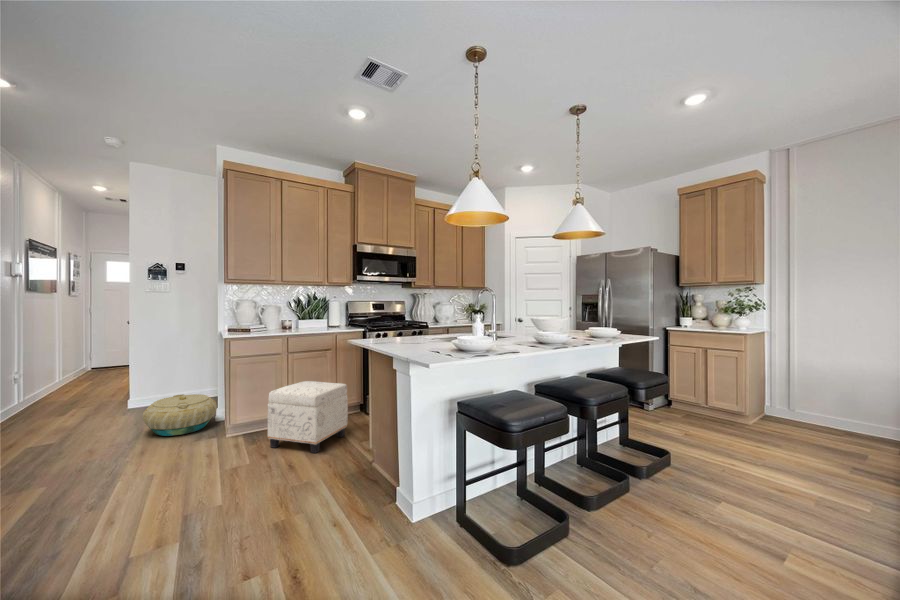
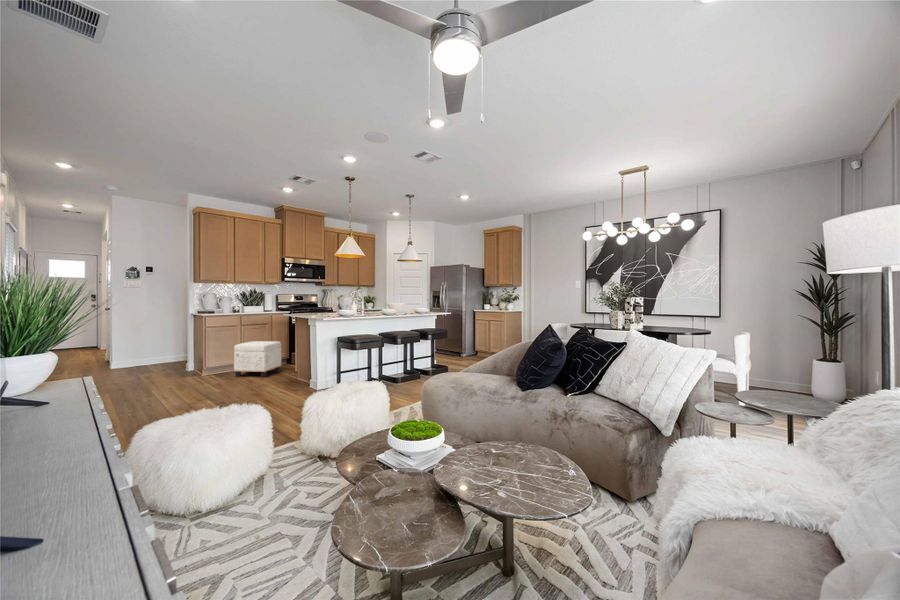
basket: present [142,394,217,436] -> none [145,353,192,376]

